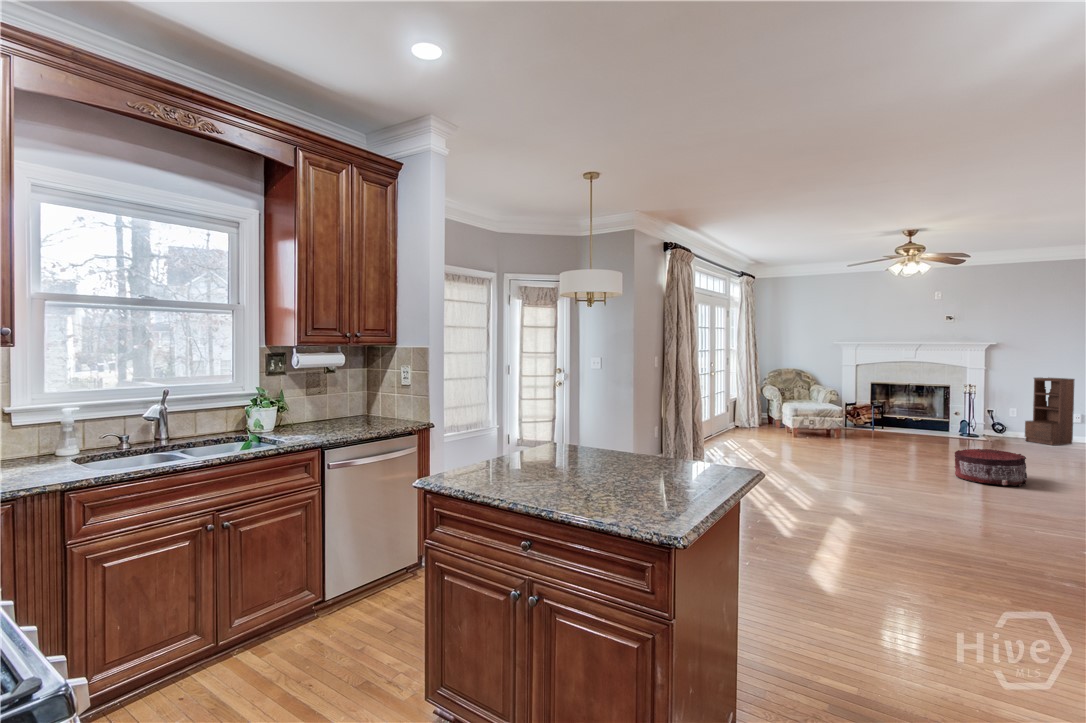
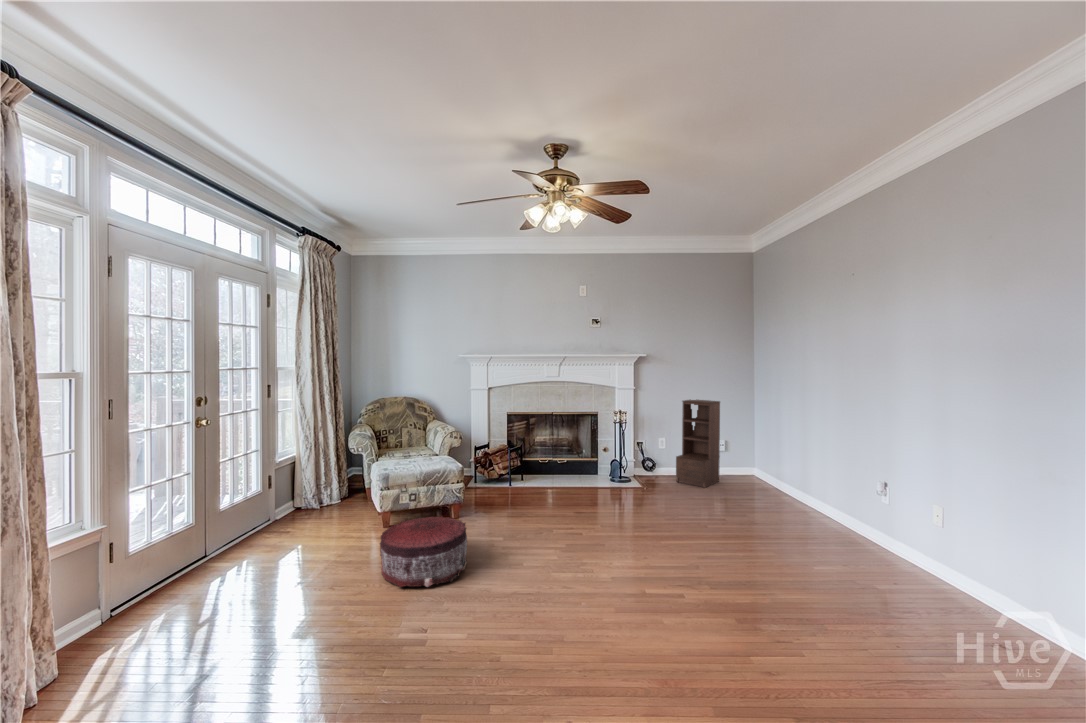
pouf: present [955,449,1027,486] -> present [380,517,467,587]

